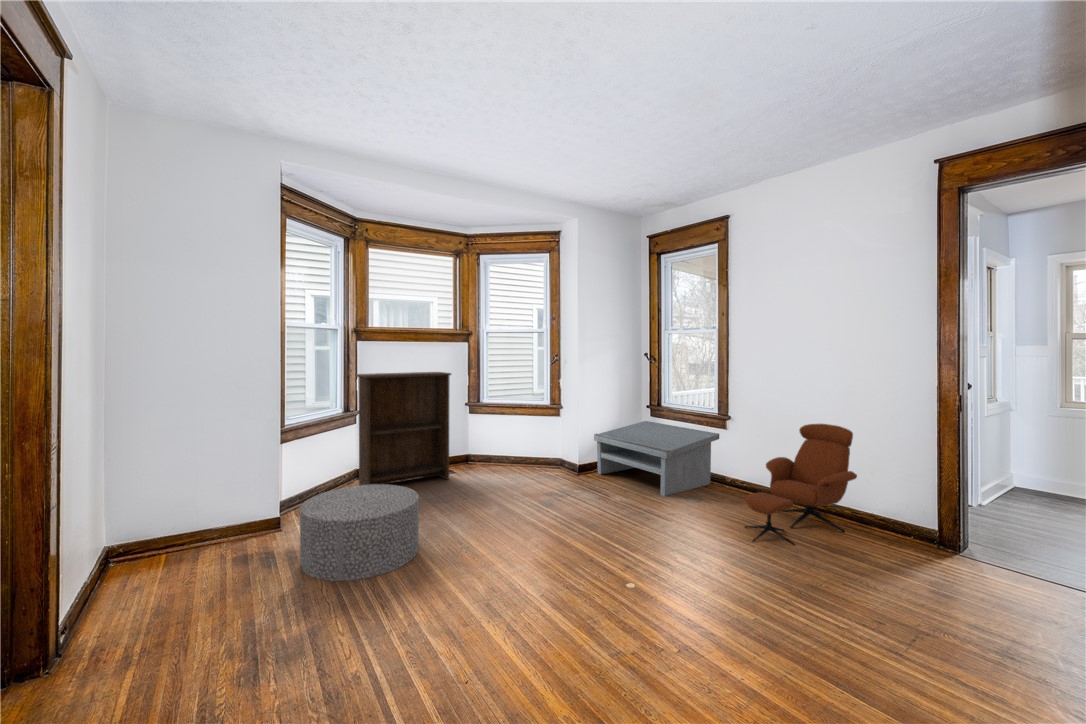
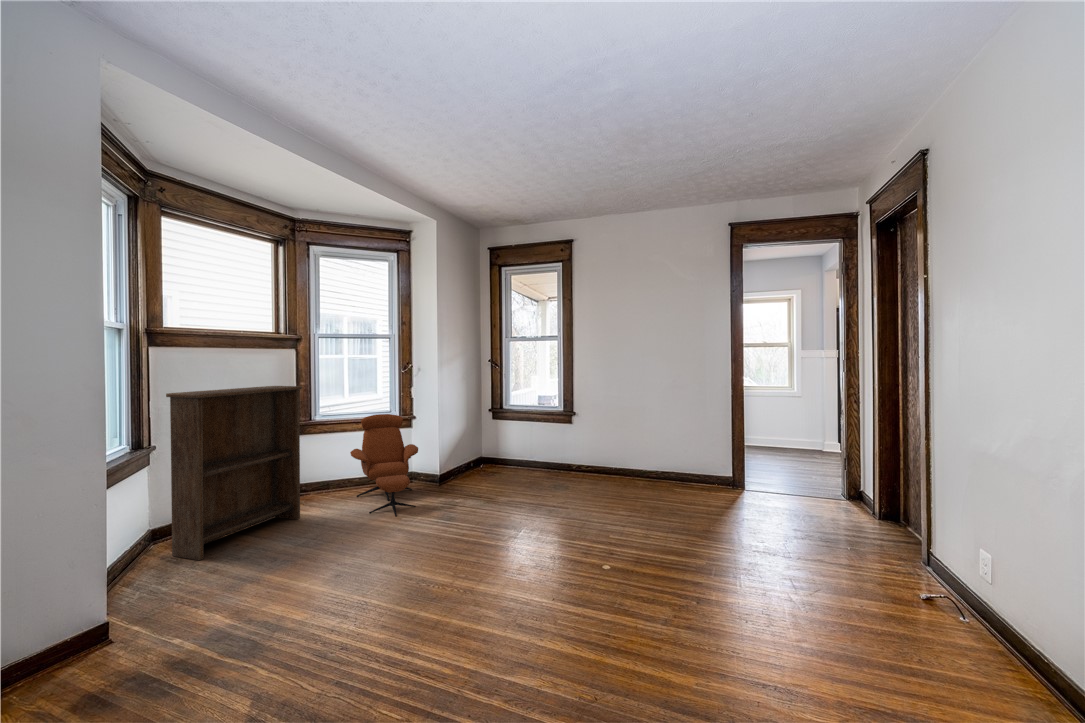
coffee table: present [594,421,719,496] -> none [455,424,566,491]
lounge chair: present [745,424,857,545] -> present [350,414,418,517]
ottoman: present [300,484,419,581] -> none [210,530,378,681]

